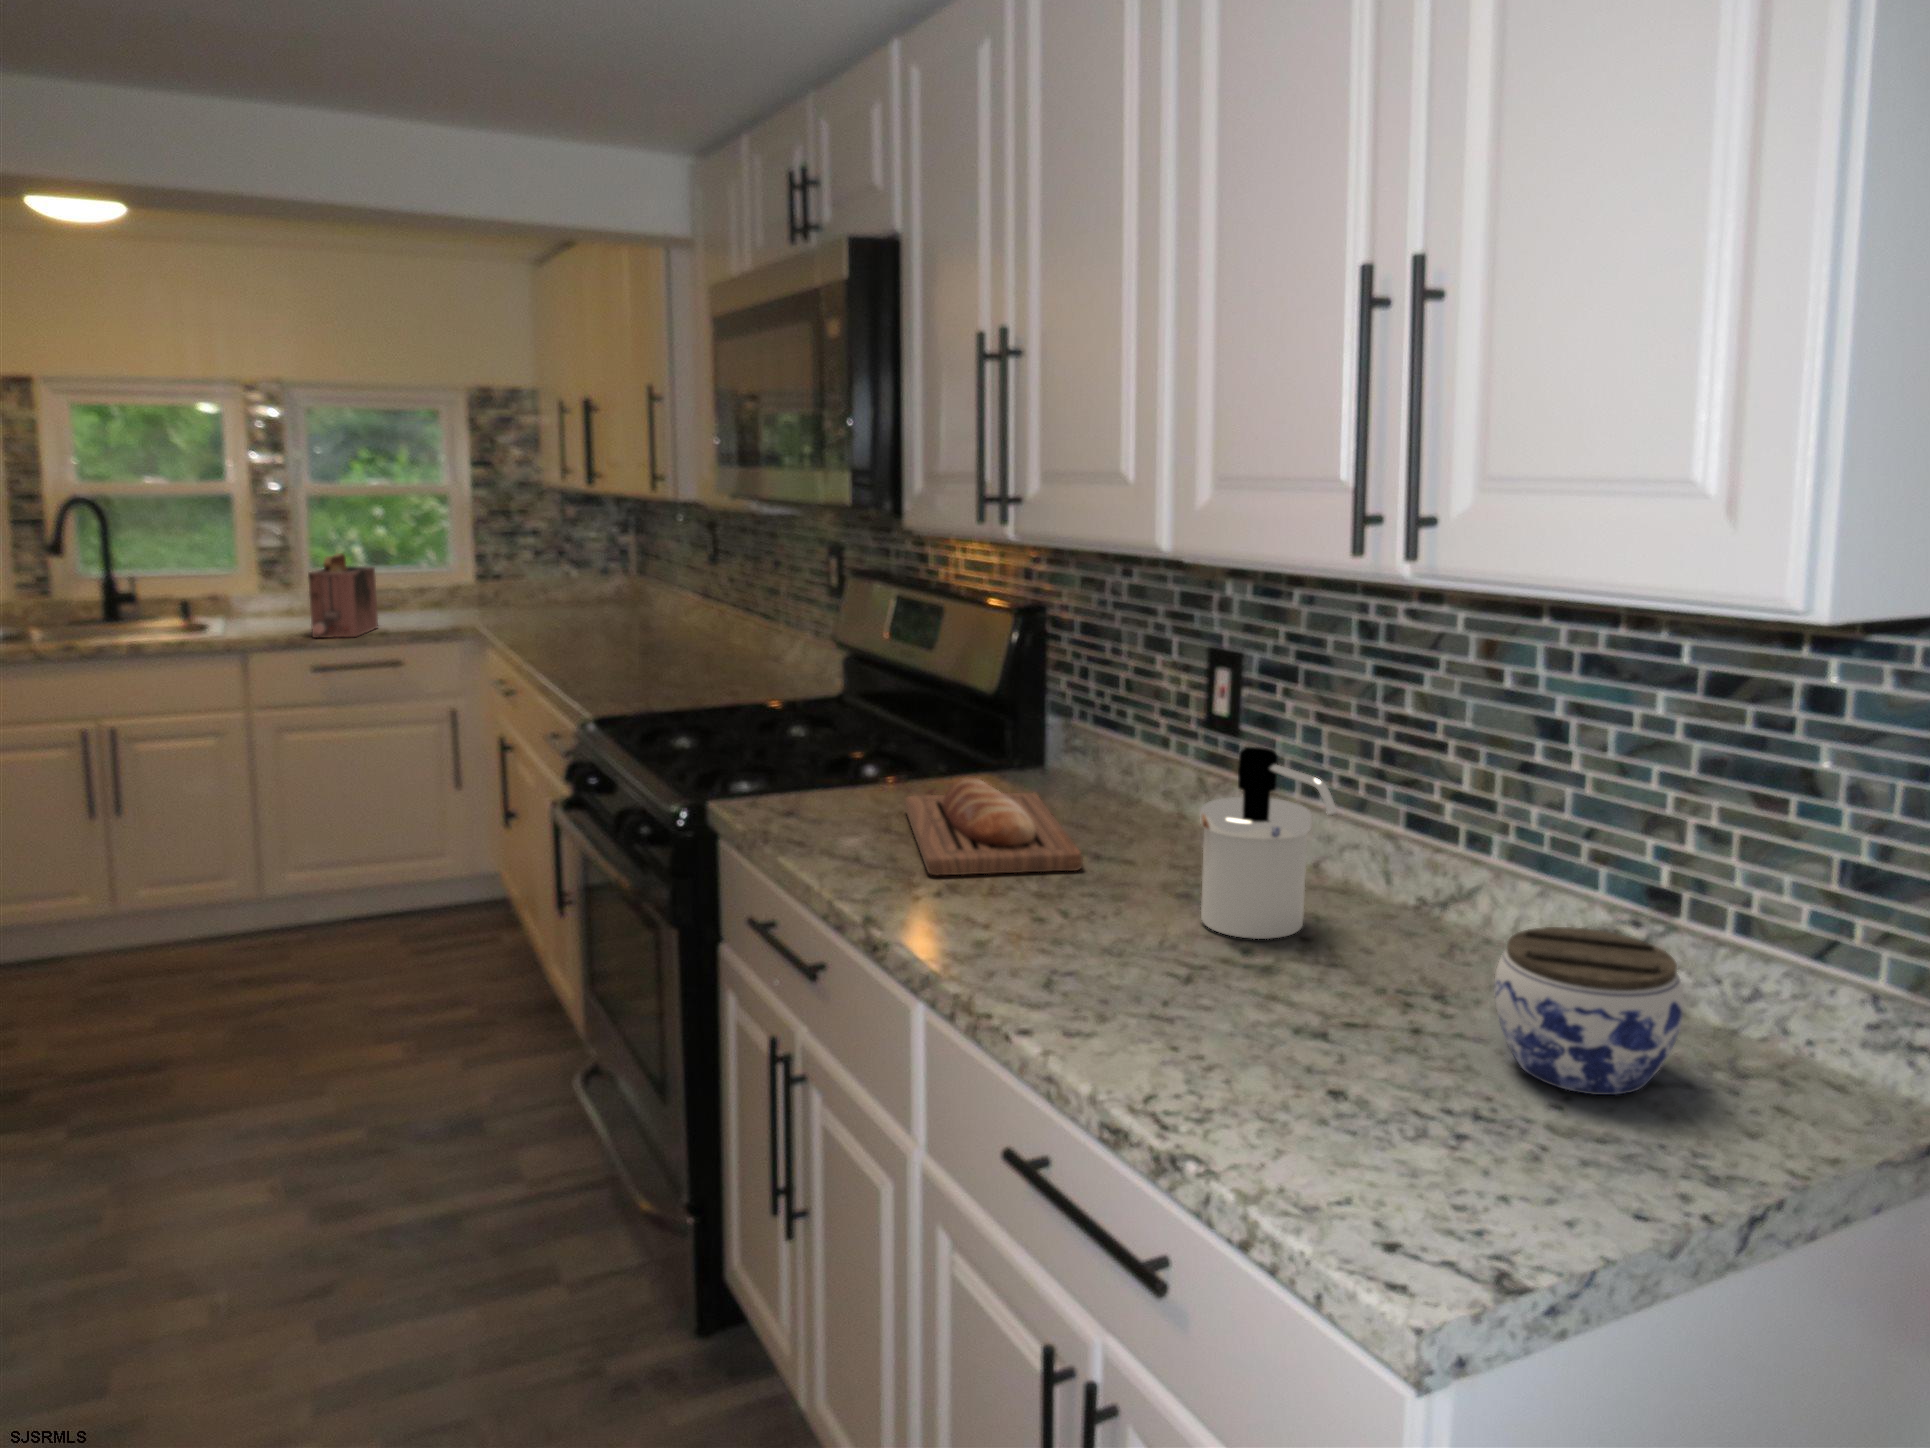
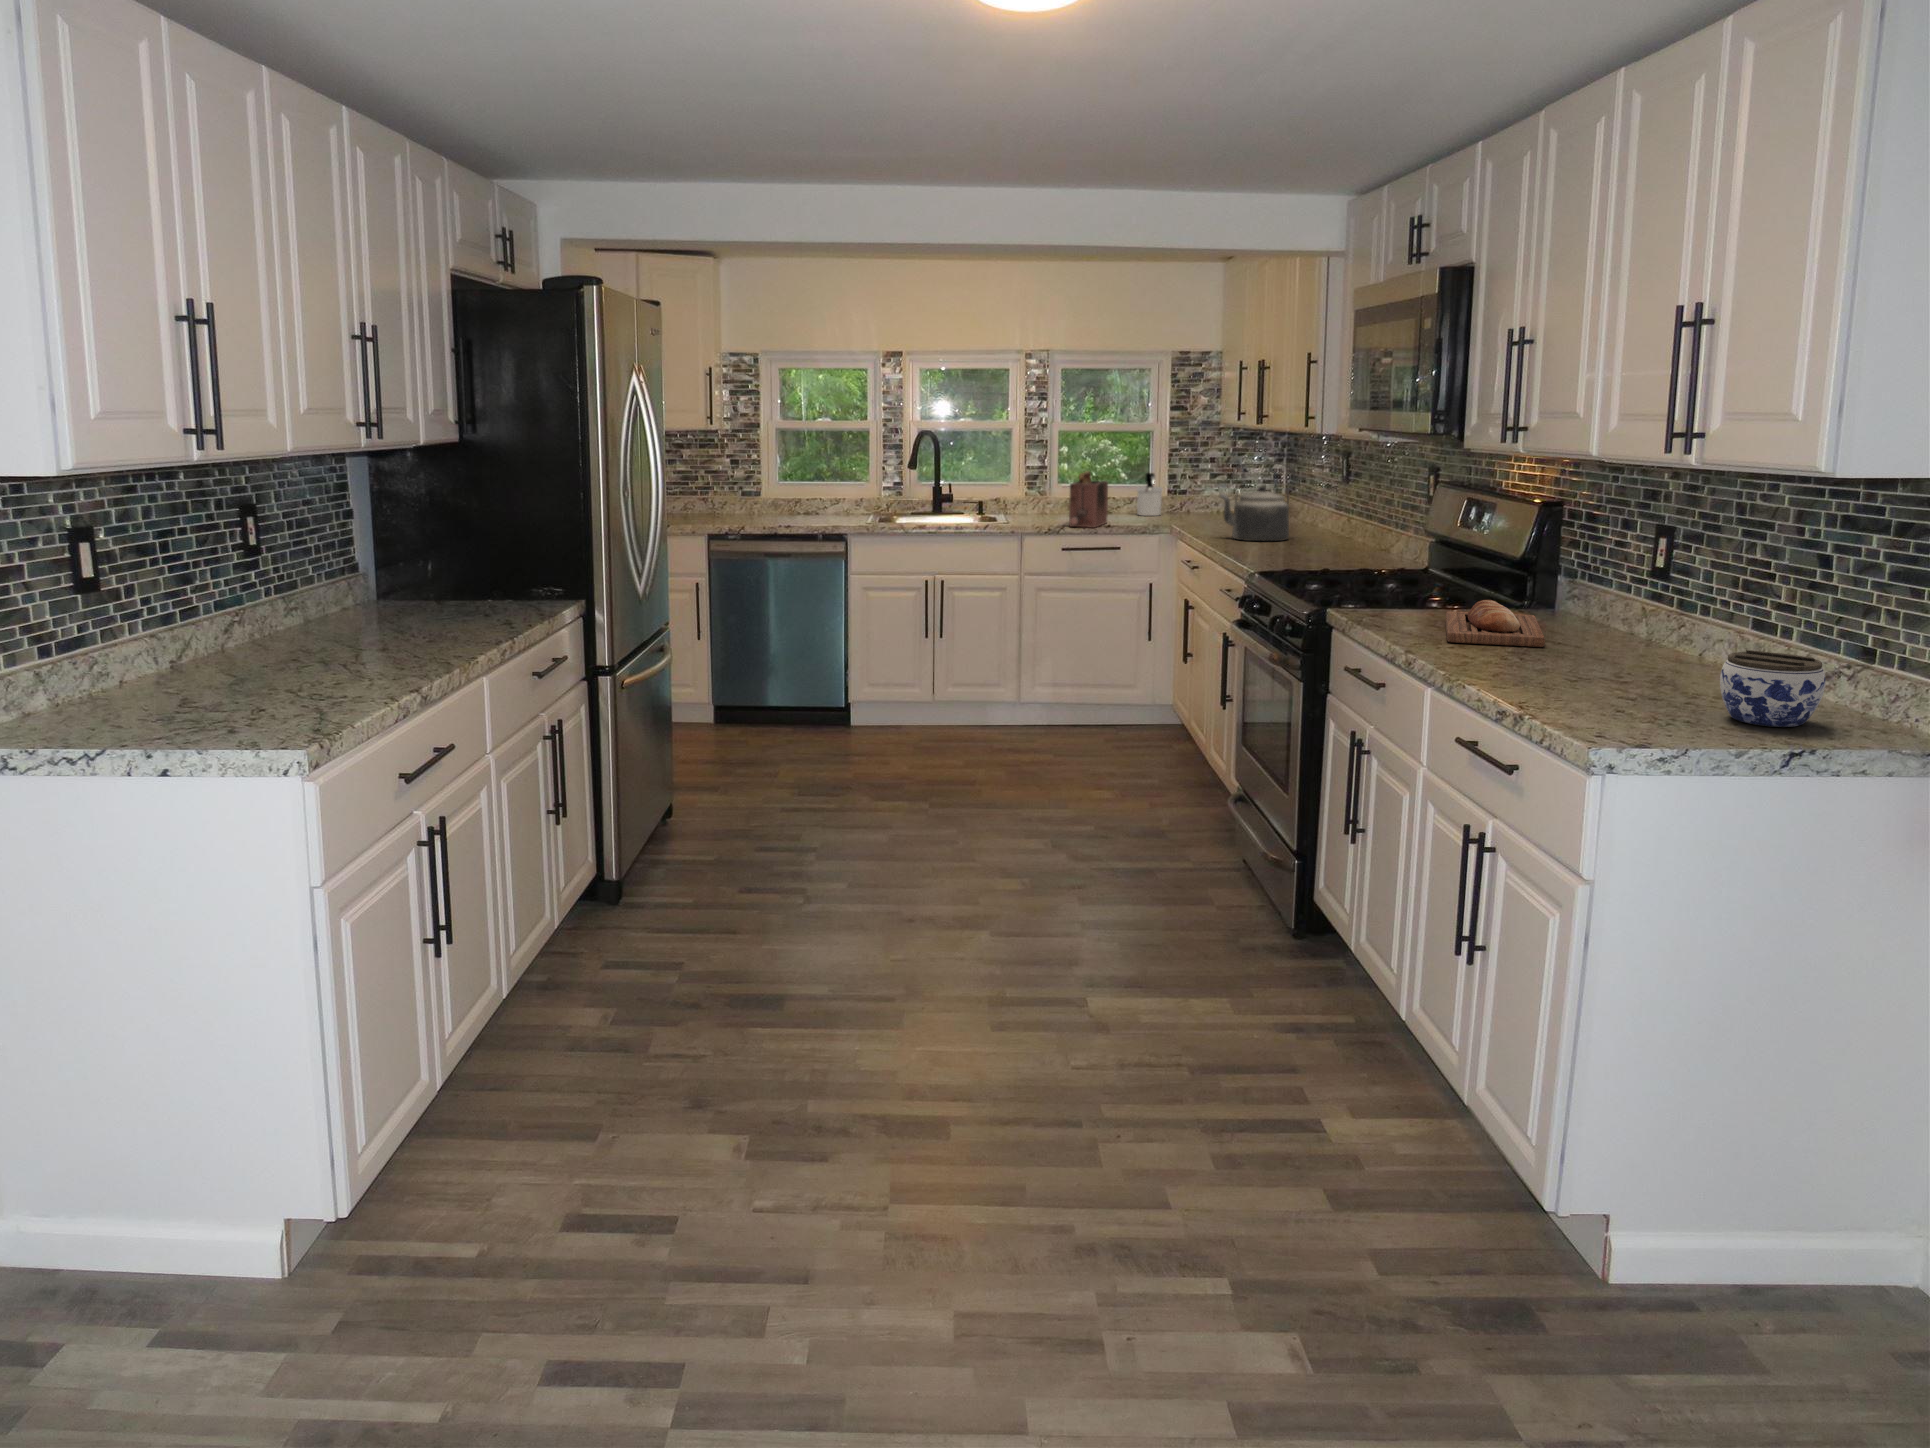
kettle: none [538,539,646,653] -> present [1220,462,1295,541]
soap dispenser: present [1200,747,1337,939] -> present [1137,473,1163,516]

